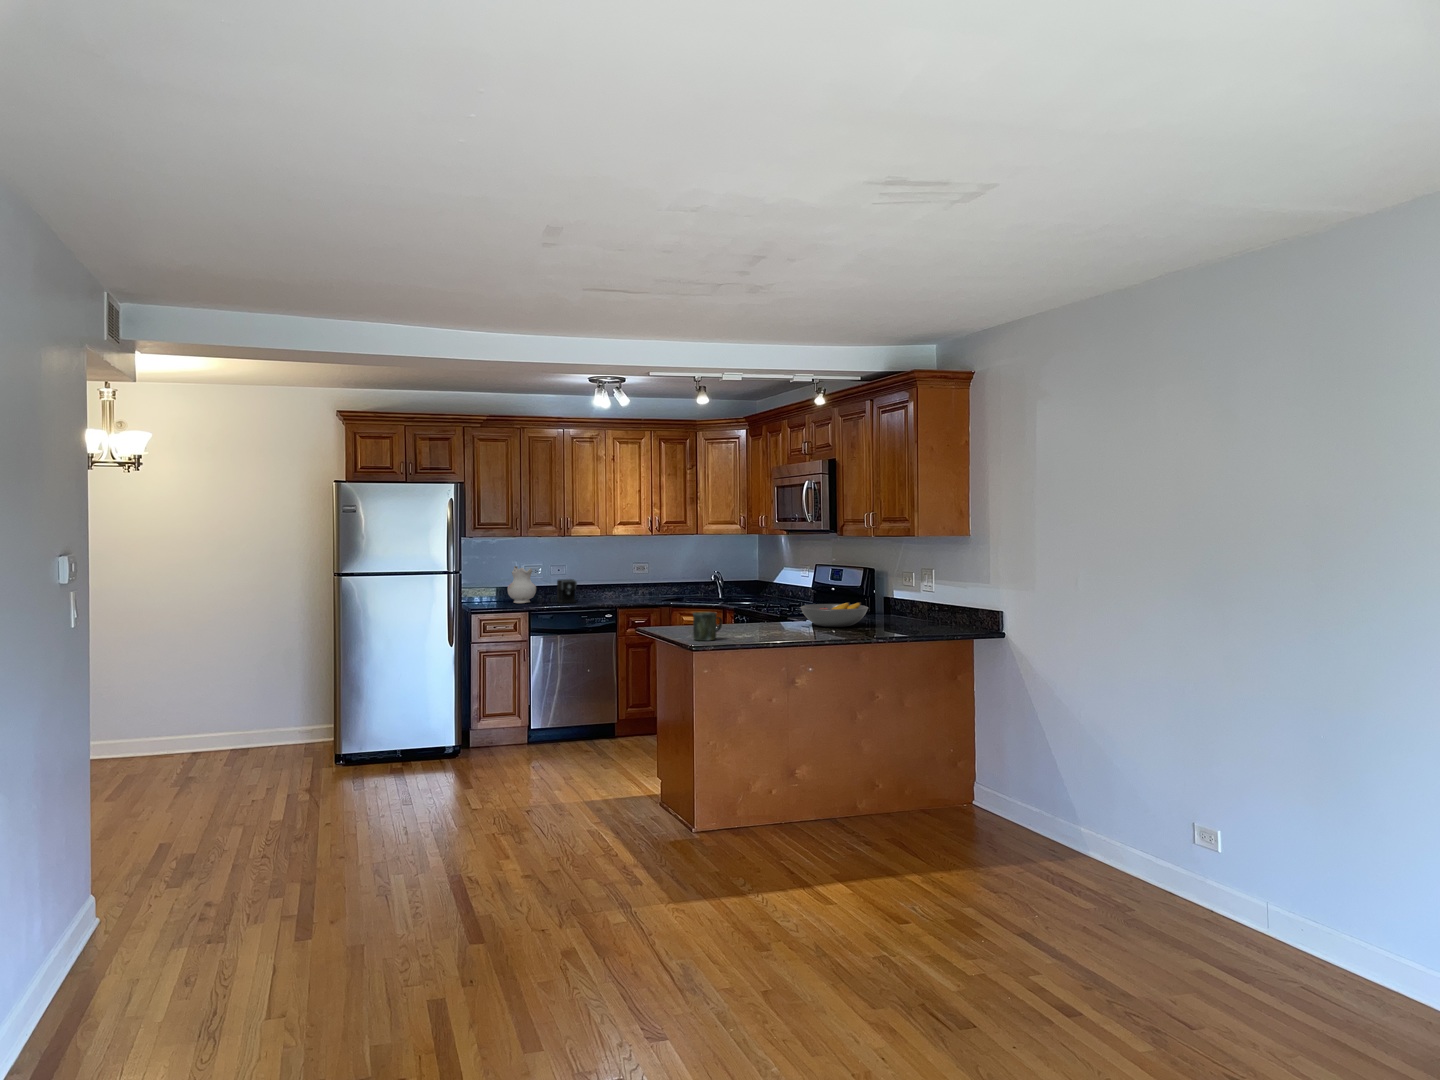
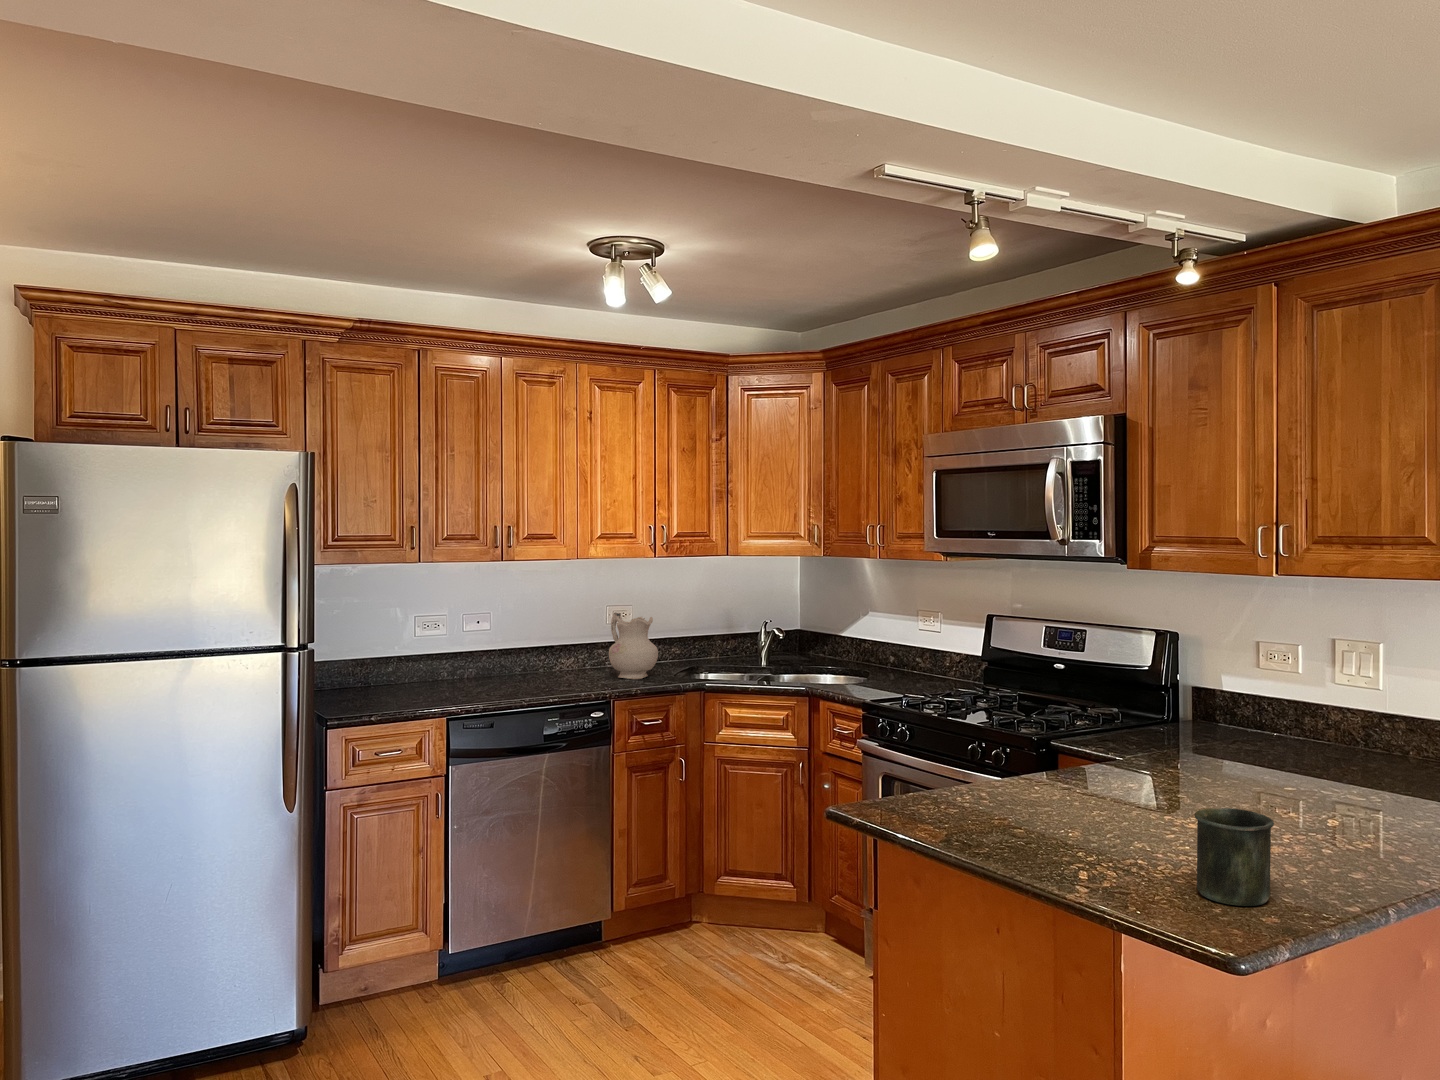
ceramic pitcher: present [508,566,536,603] -> present [609,612,658,679]
coffee maker: present [557,579,577,603] -> none [487,644,555,694]
fruit bowl: present [801,602,868,627] -> none [1184,720,1355,782]

